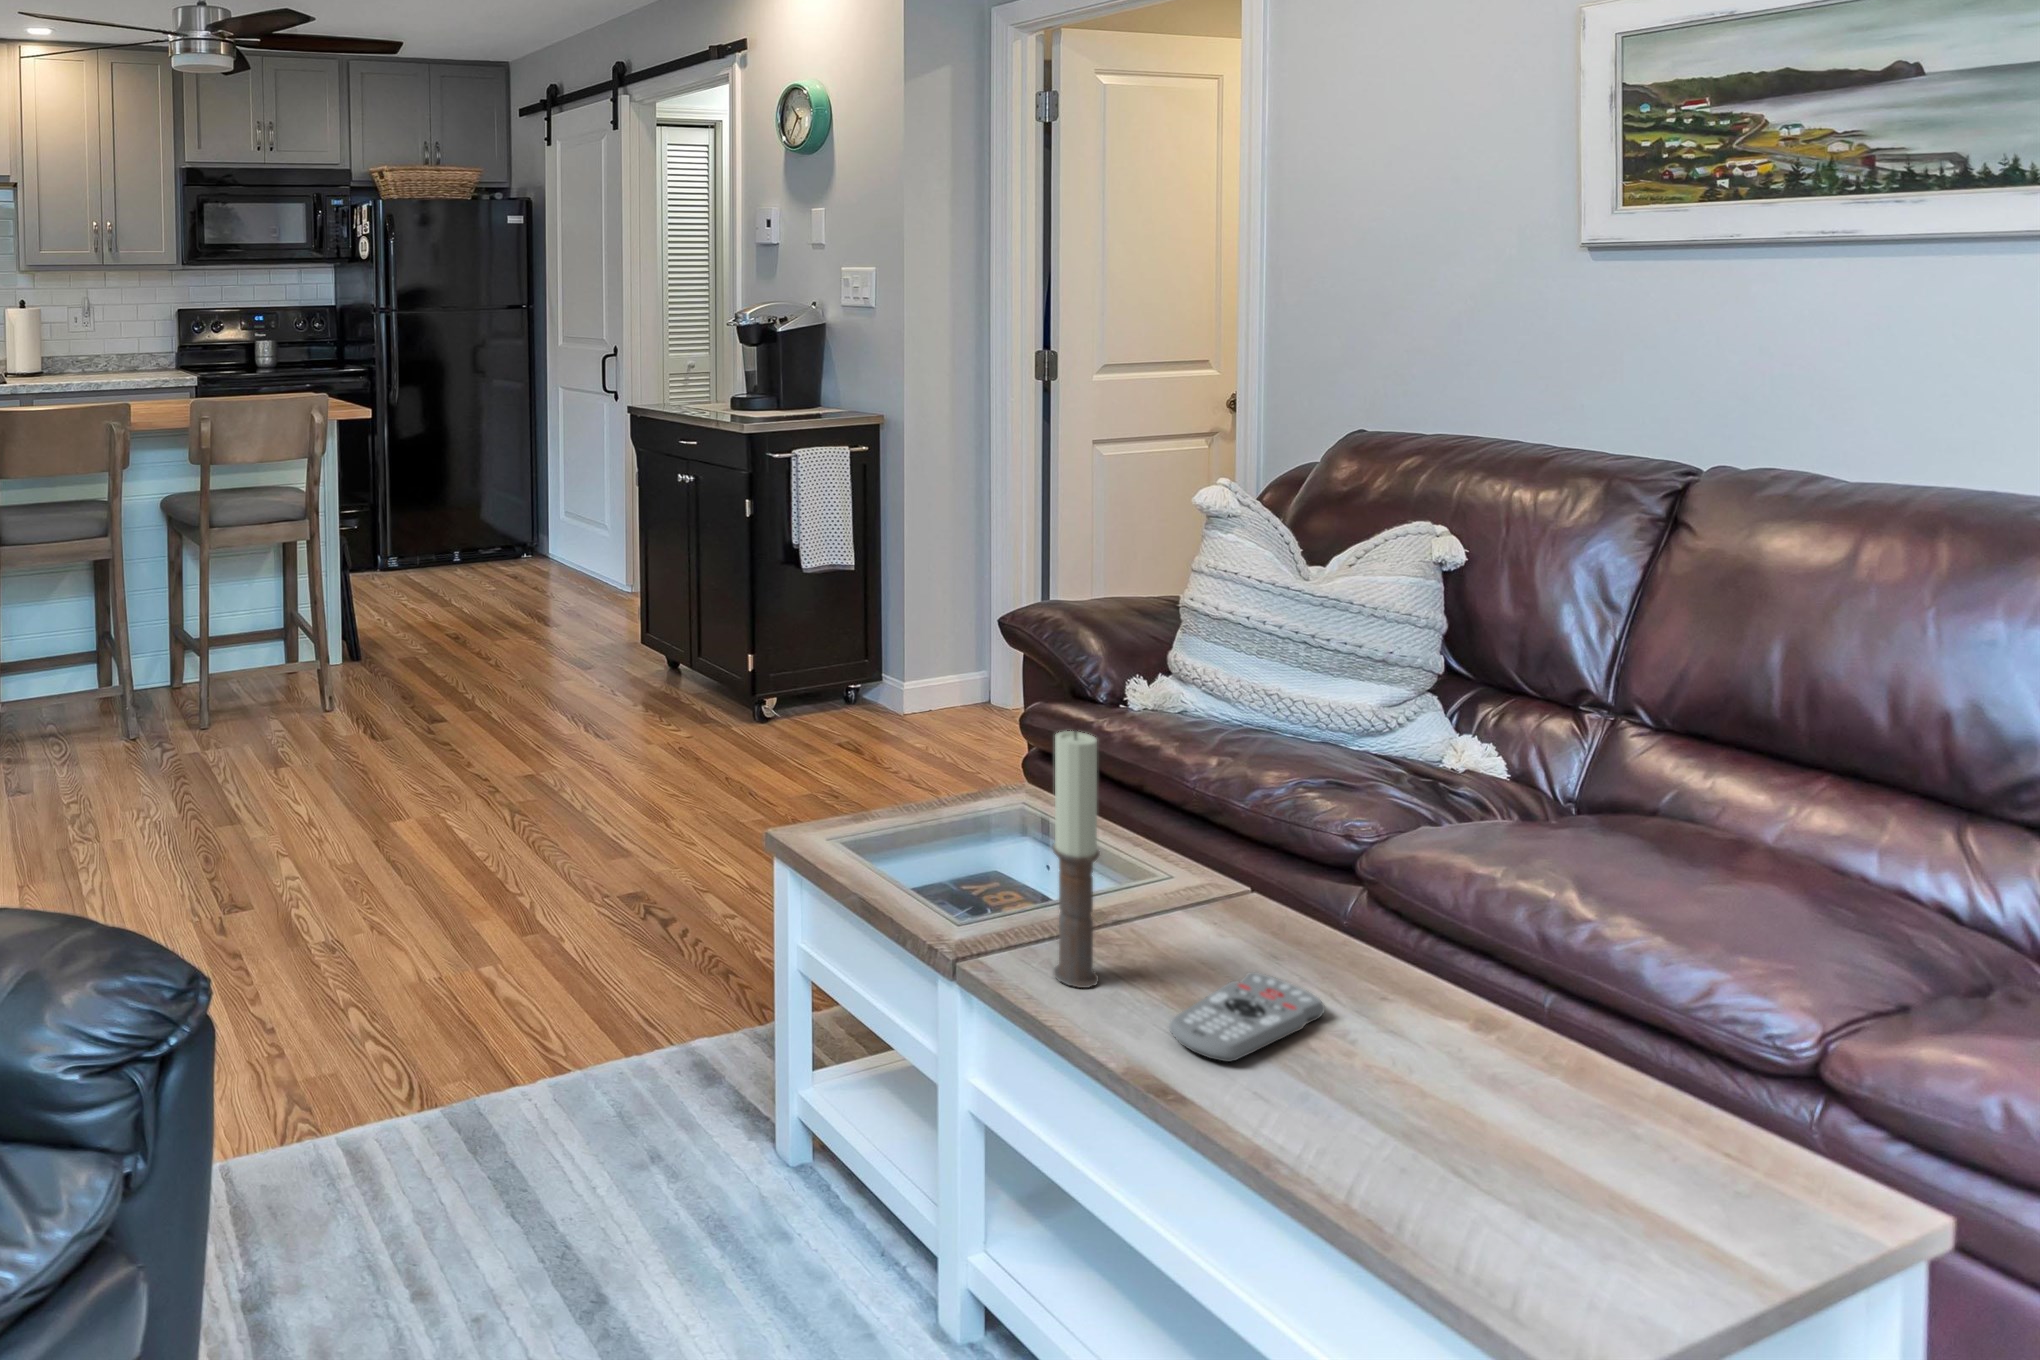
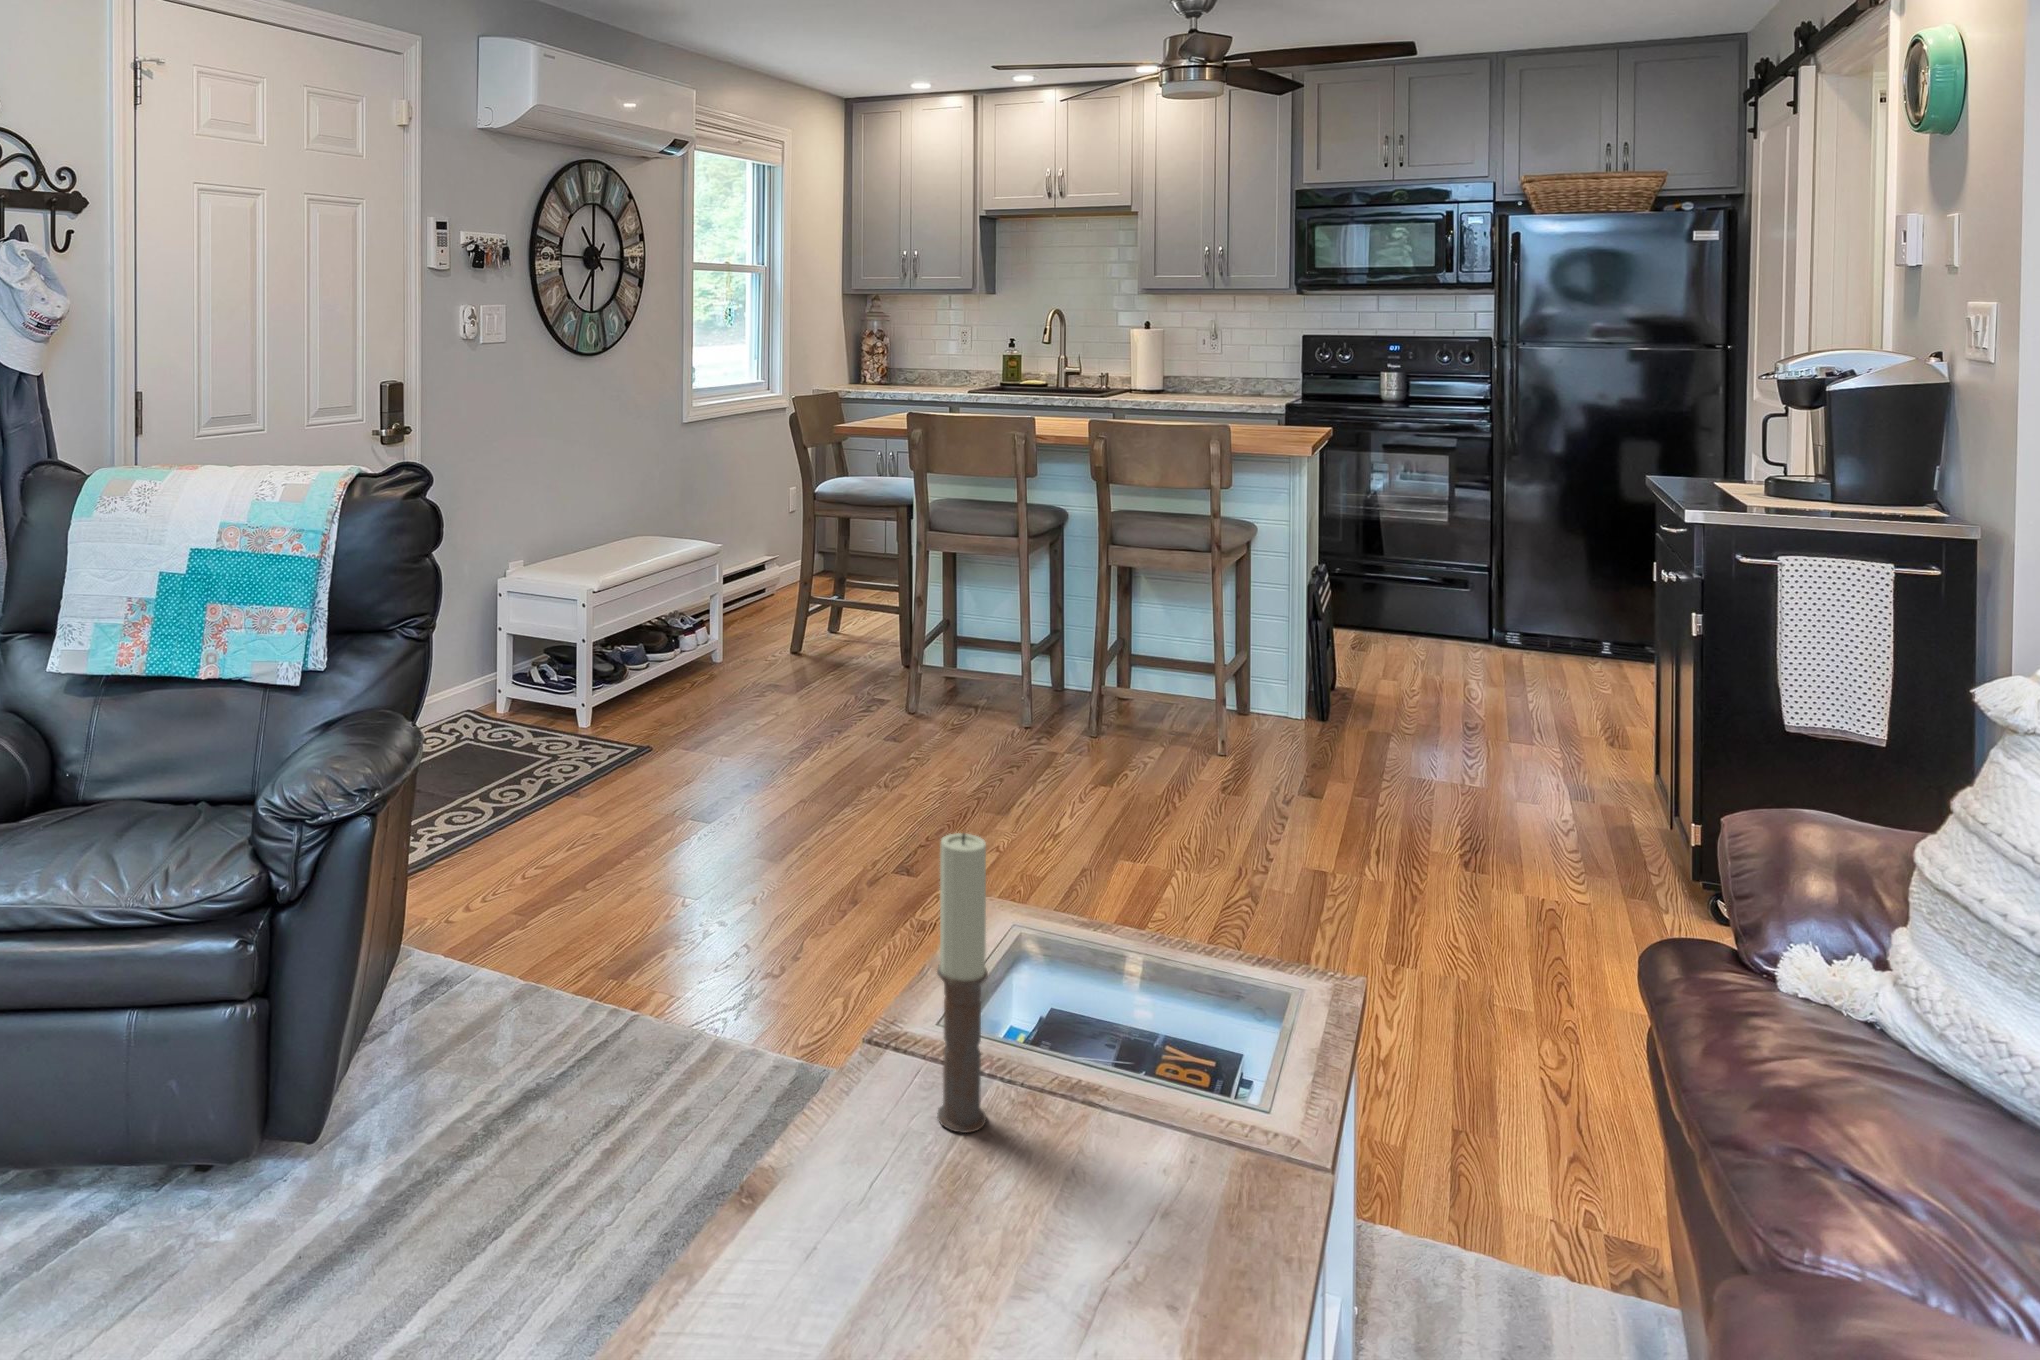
remote control: present [1169,972,1325,1062] -> none [877,1173,1098,1277]

